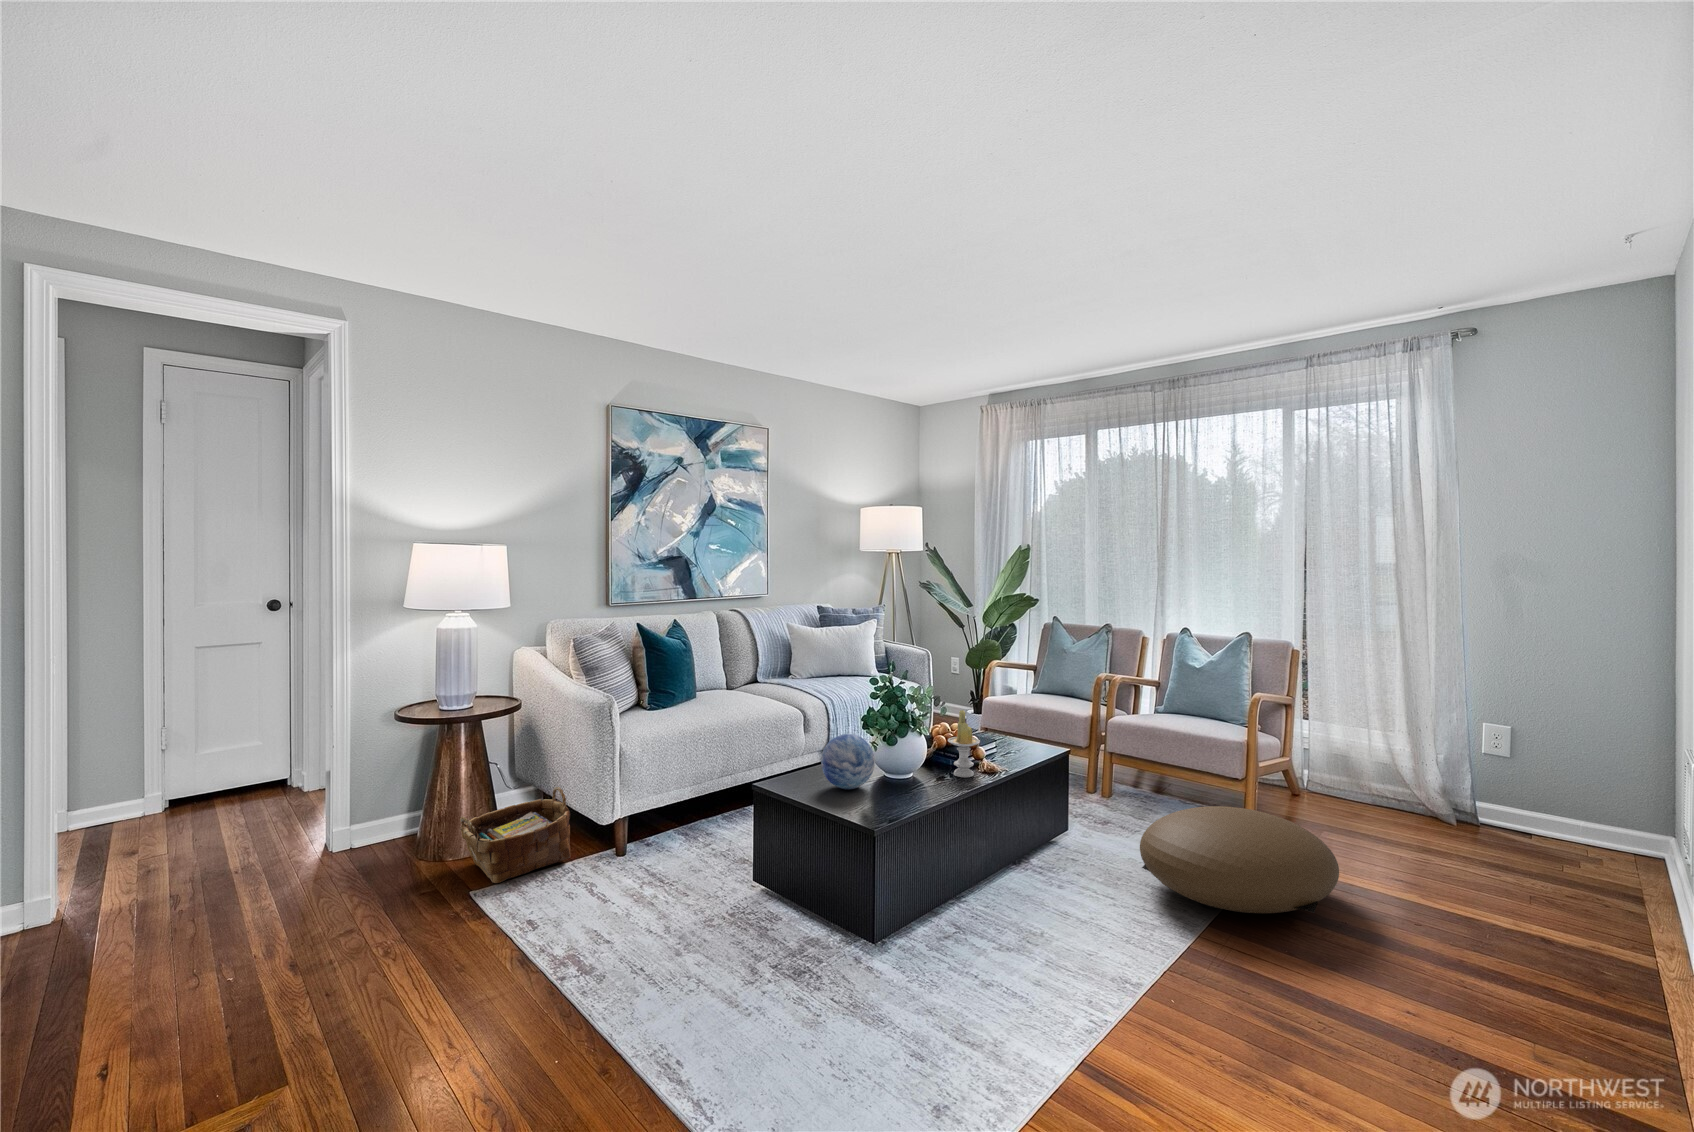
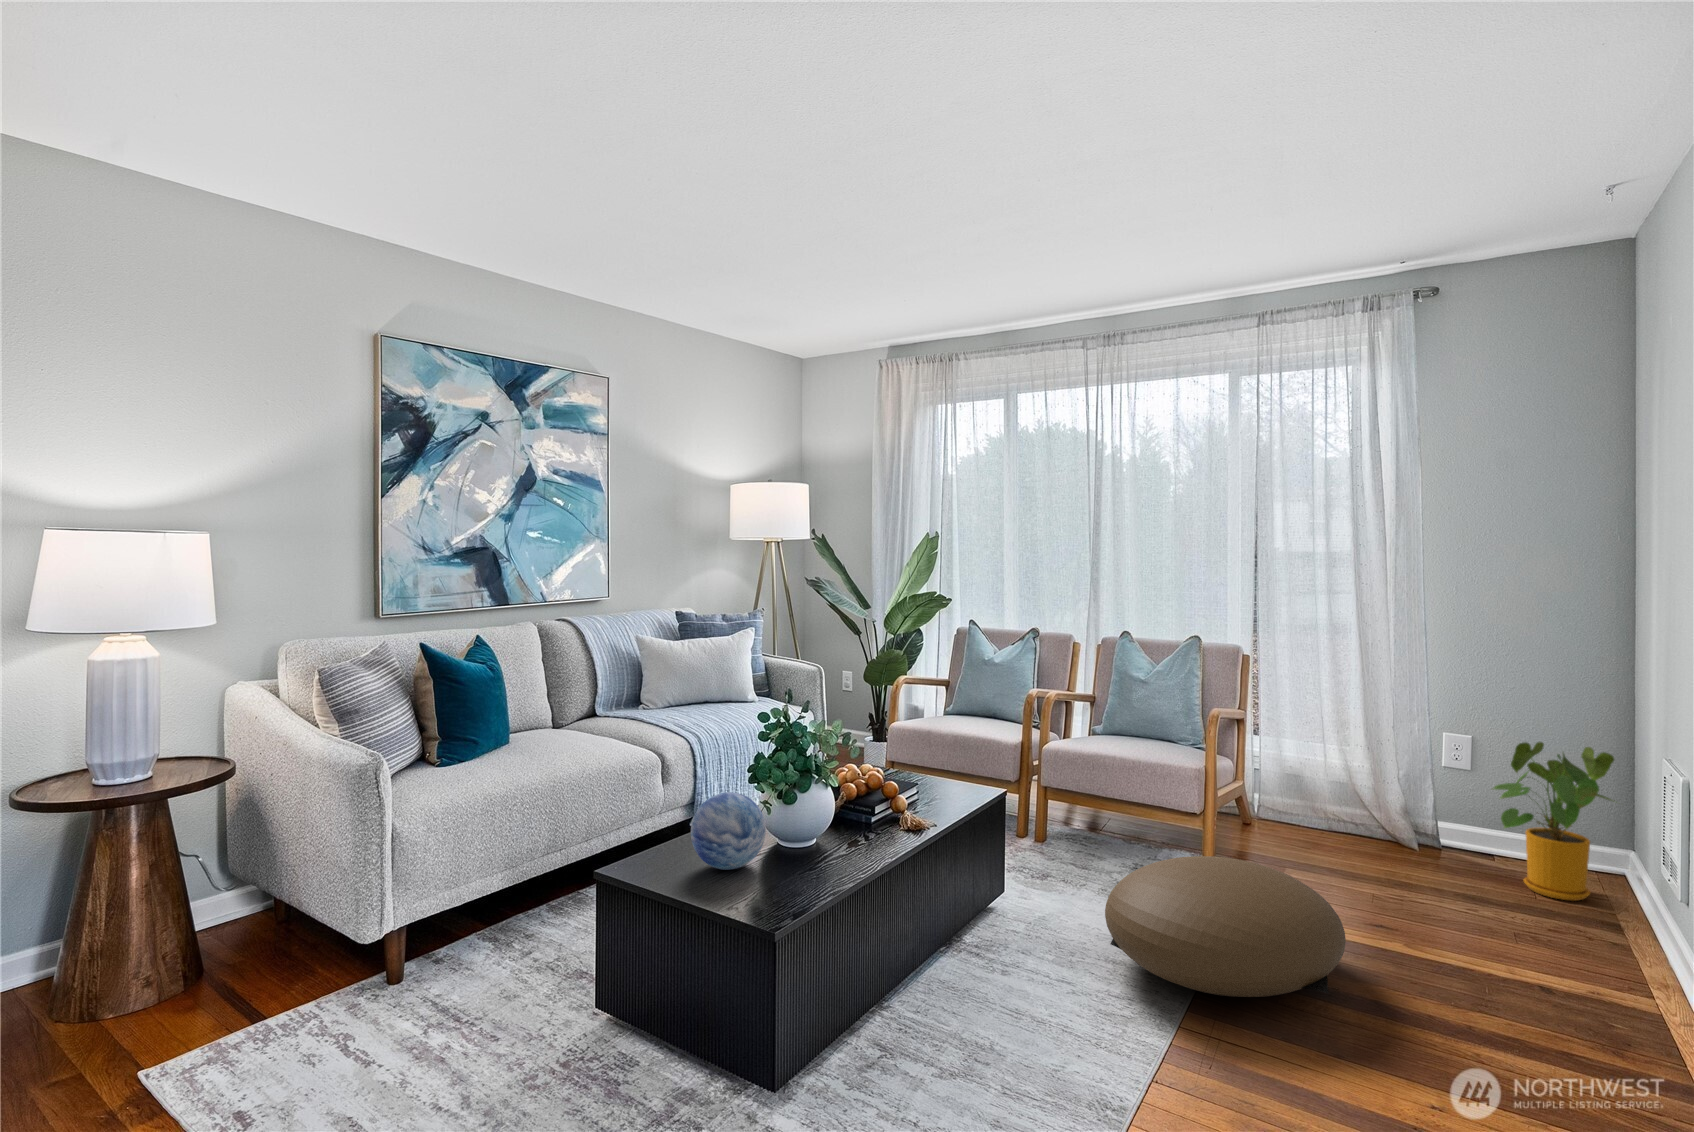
candle: present [948,710,980,777] -> none [861,750,903,840]
house plant: none [1500,731,1627,869] -> present [1494,742,1614,901]
woven basket: present [460,787,571,883] -> none [129,887,316,1045]

